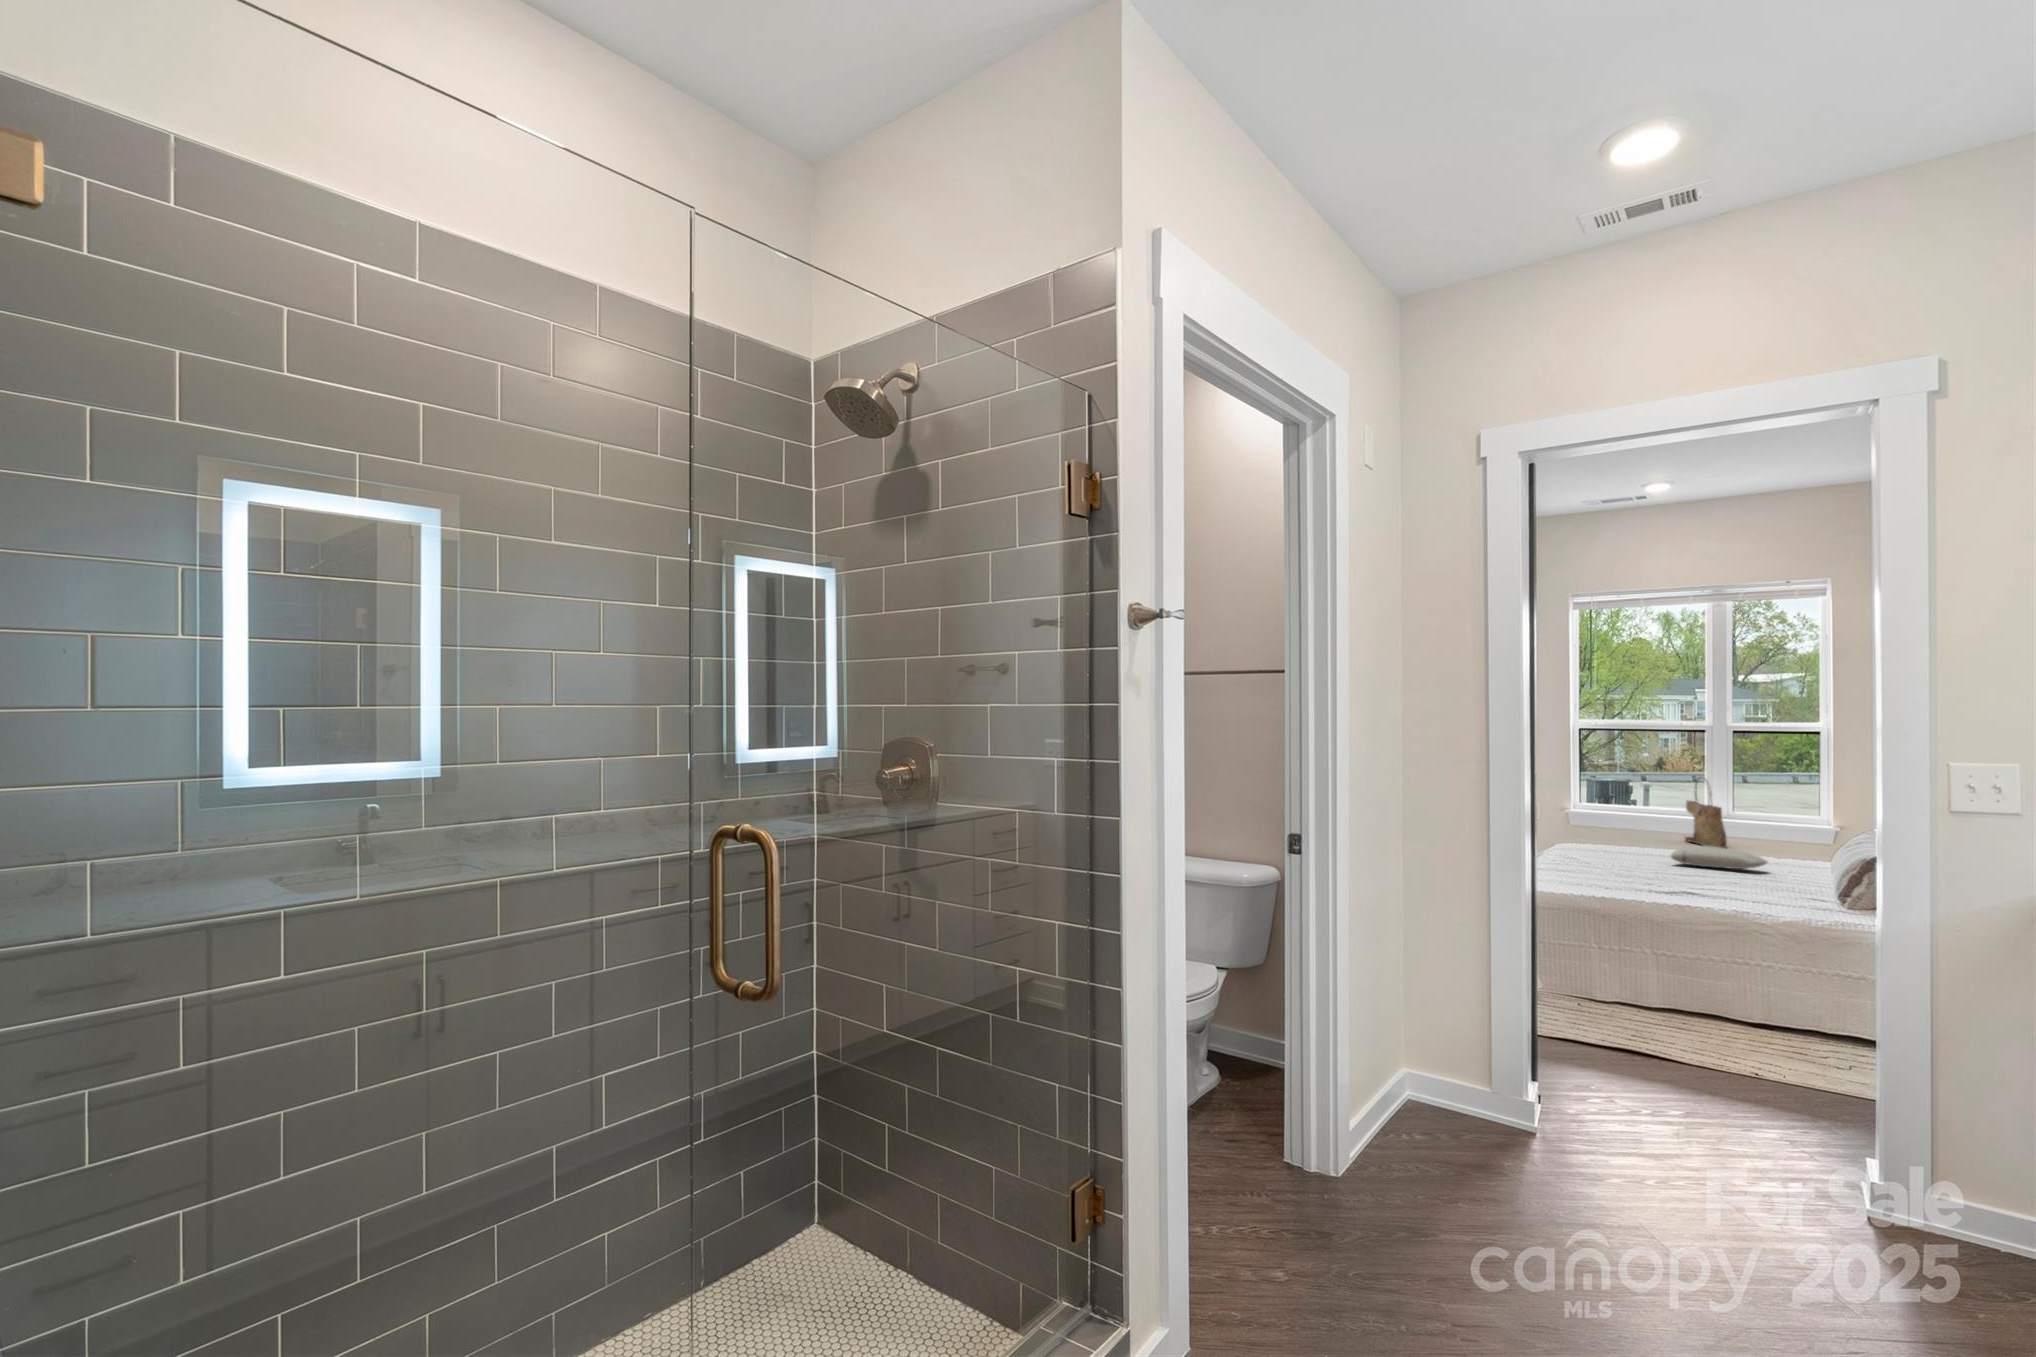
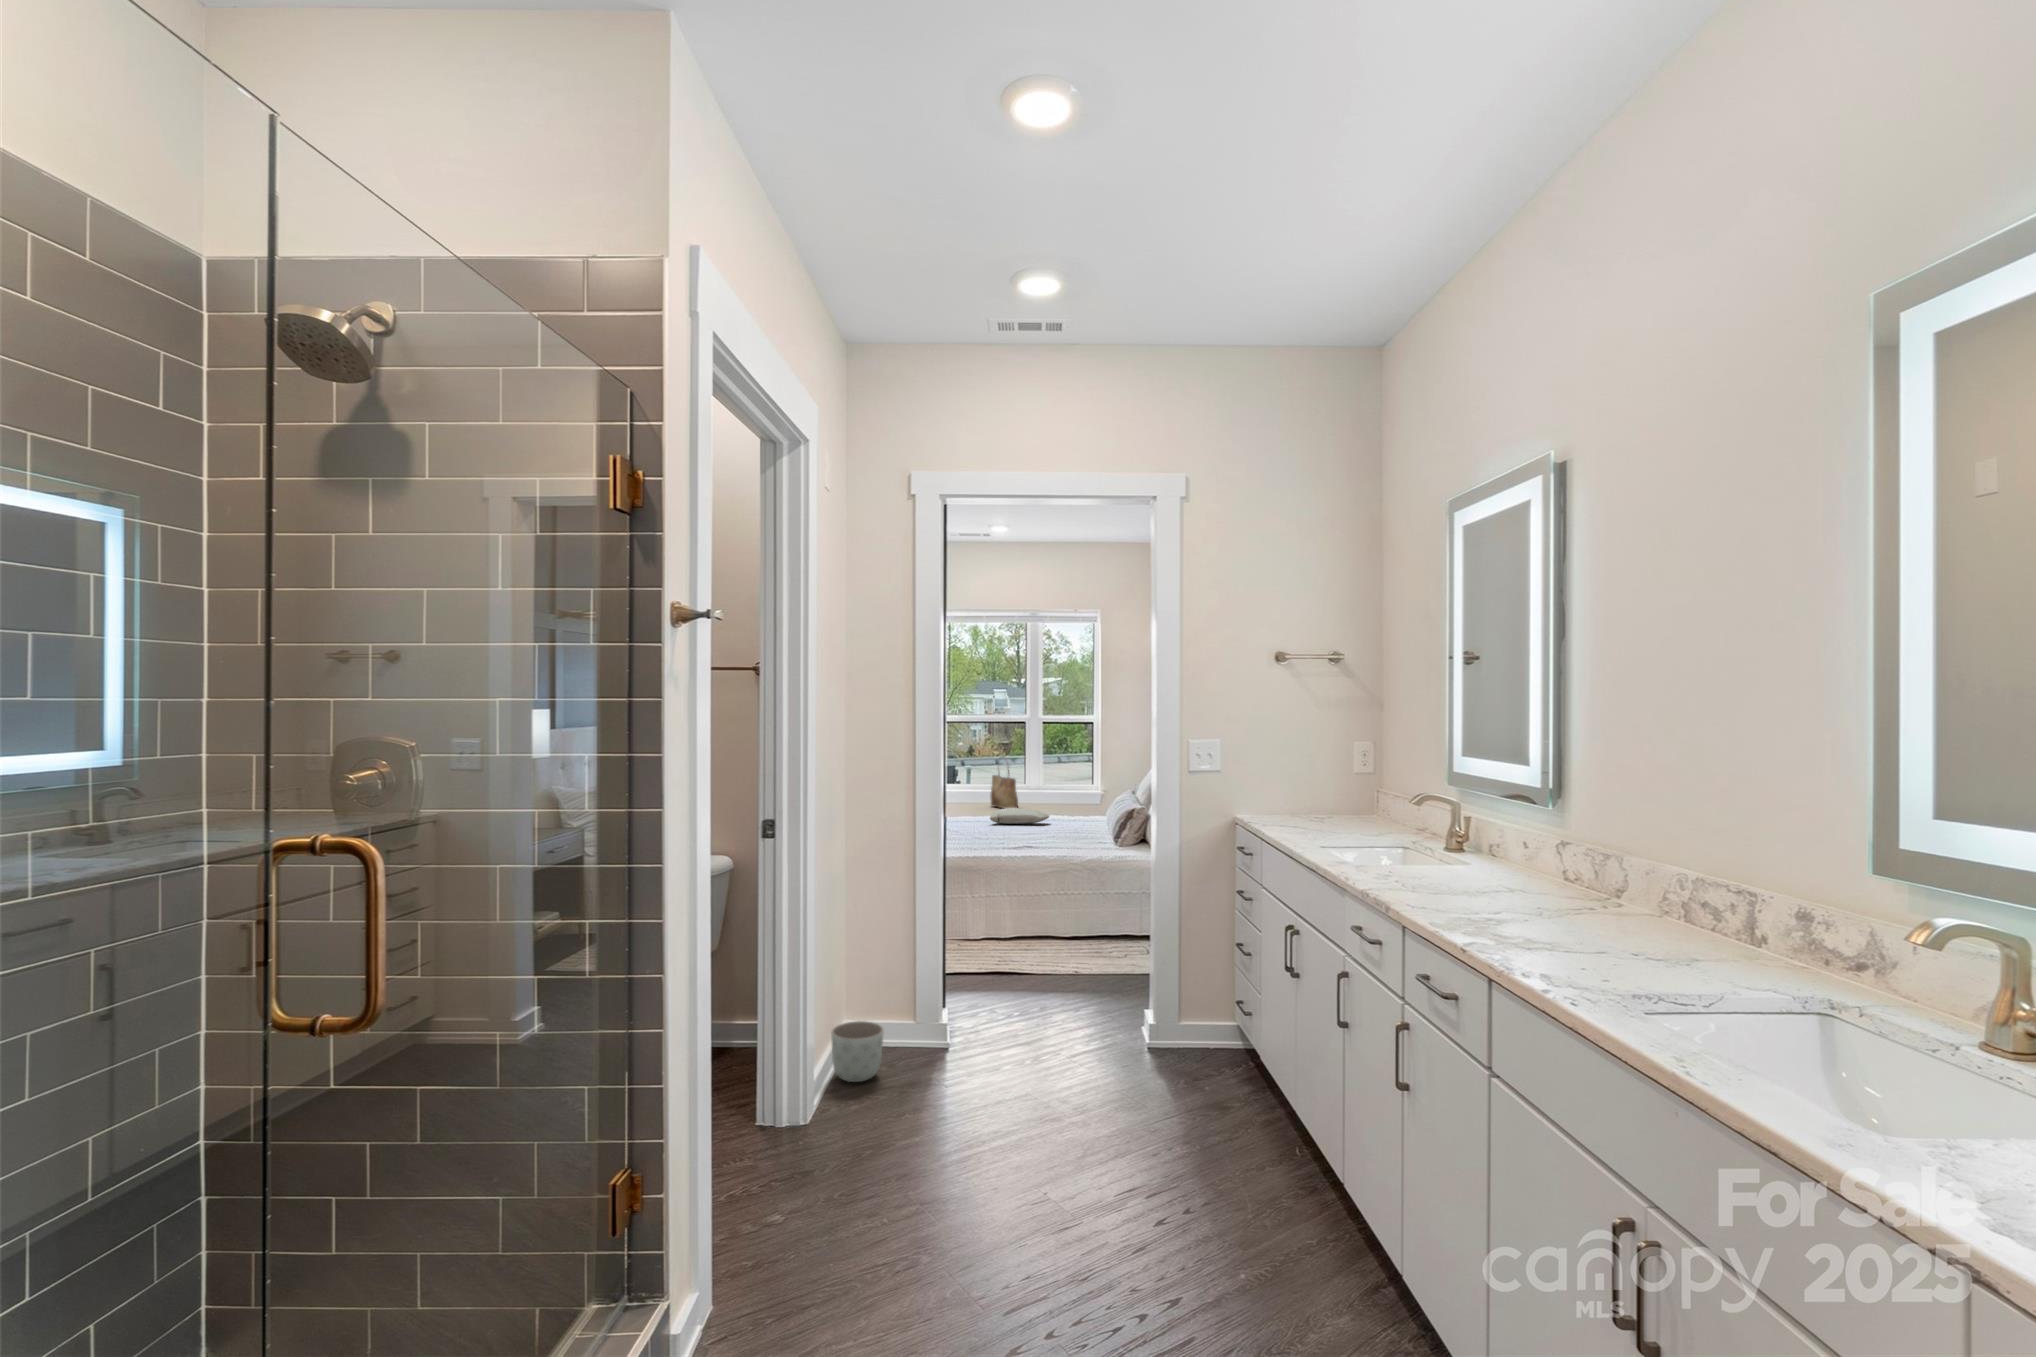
planter: none [1387,1079,1453,1152] -> present [831,1021,884,1082]

